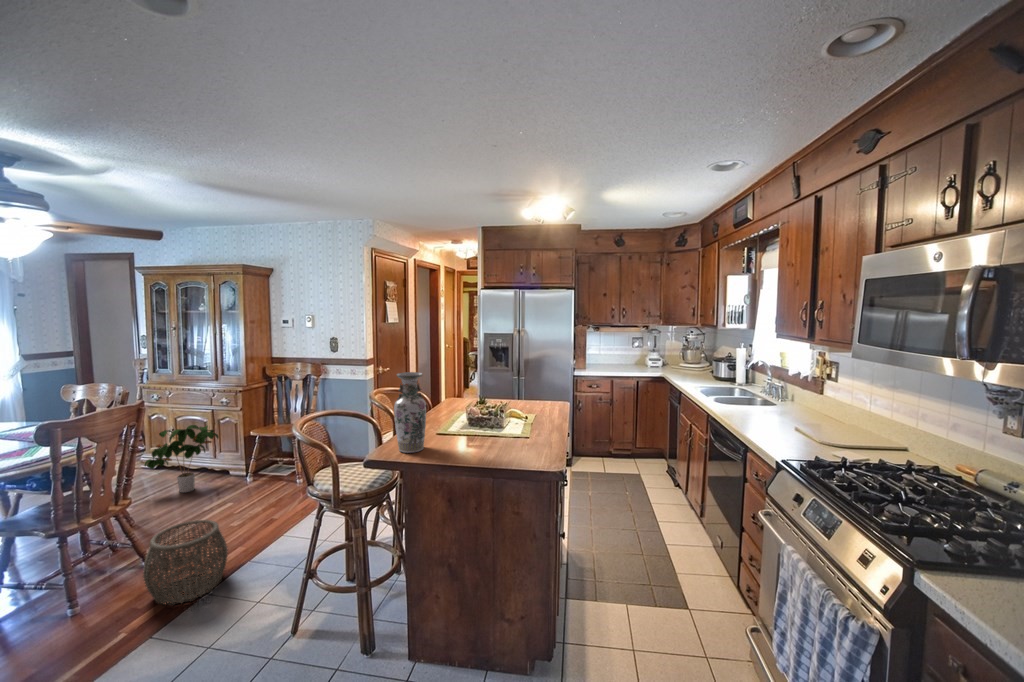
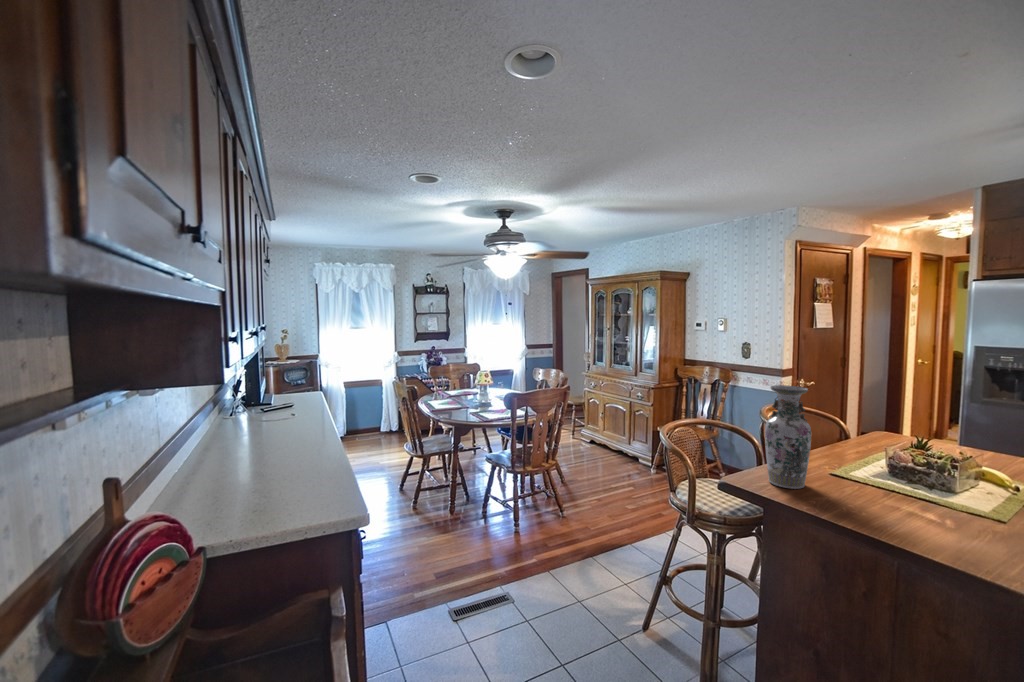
potted plant: present [144,425,218,492] -> none [579,411,631,467]
woven basket: present [143,520,228,605] -> none [553,490,612,557]

